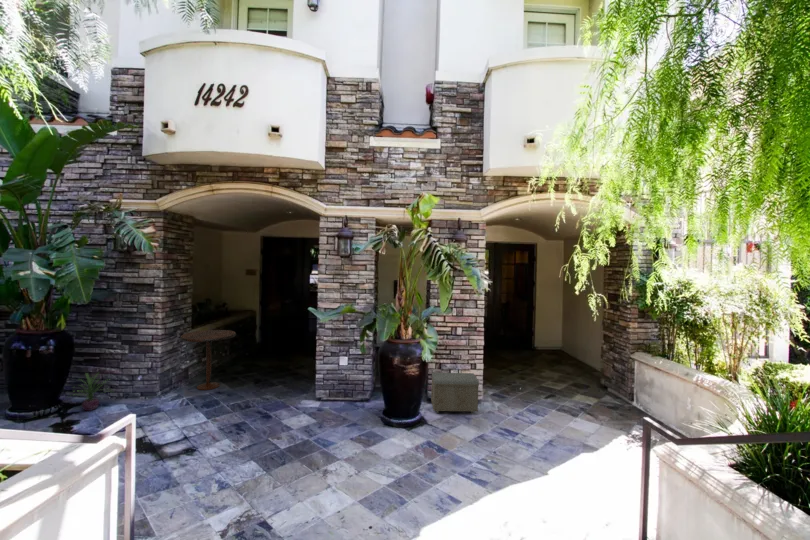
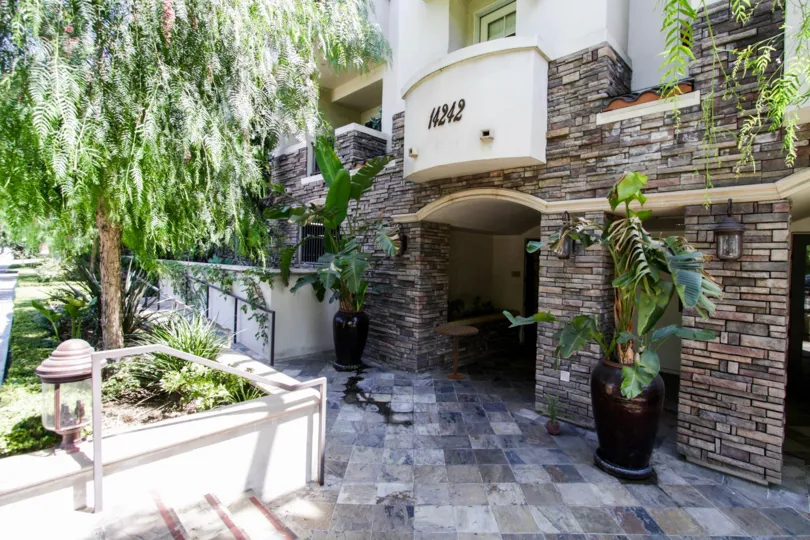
decorative plant: present [82,373,99,411] -> present [539,393,562,434]
storage bench: present [431,373,479,414] -> none [672,418,756,495]

